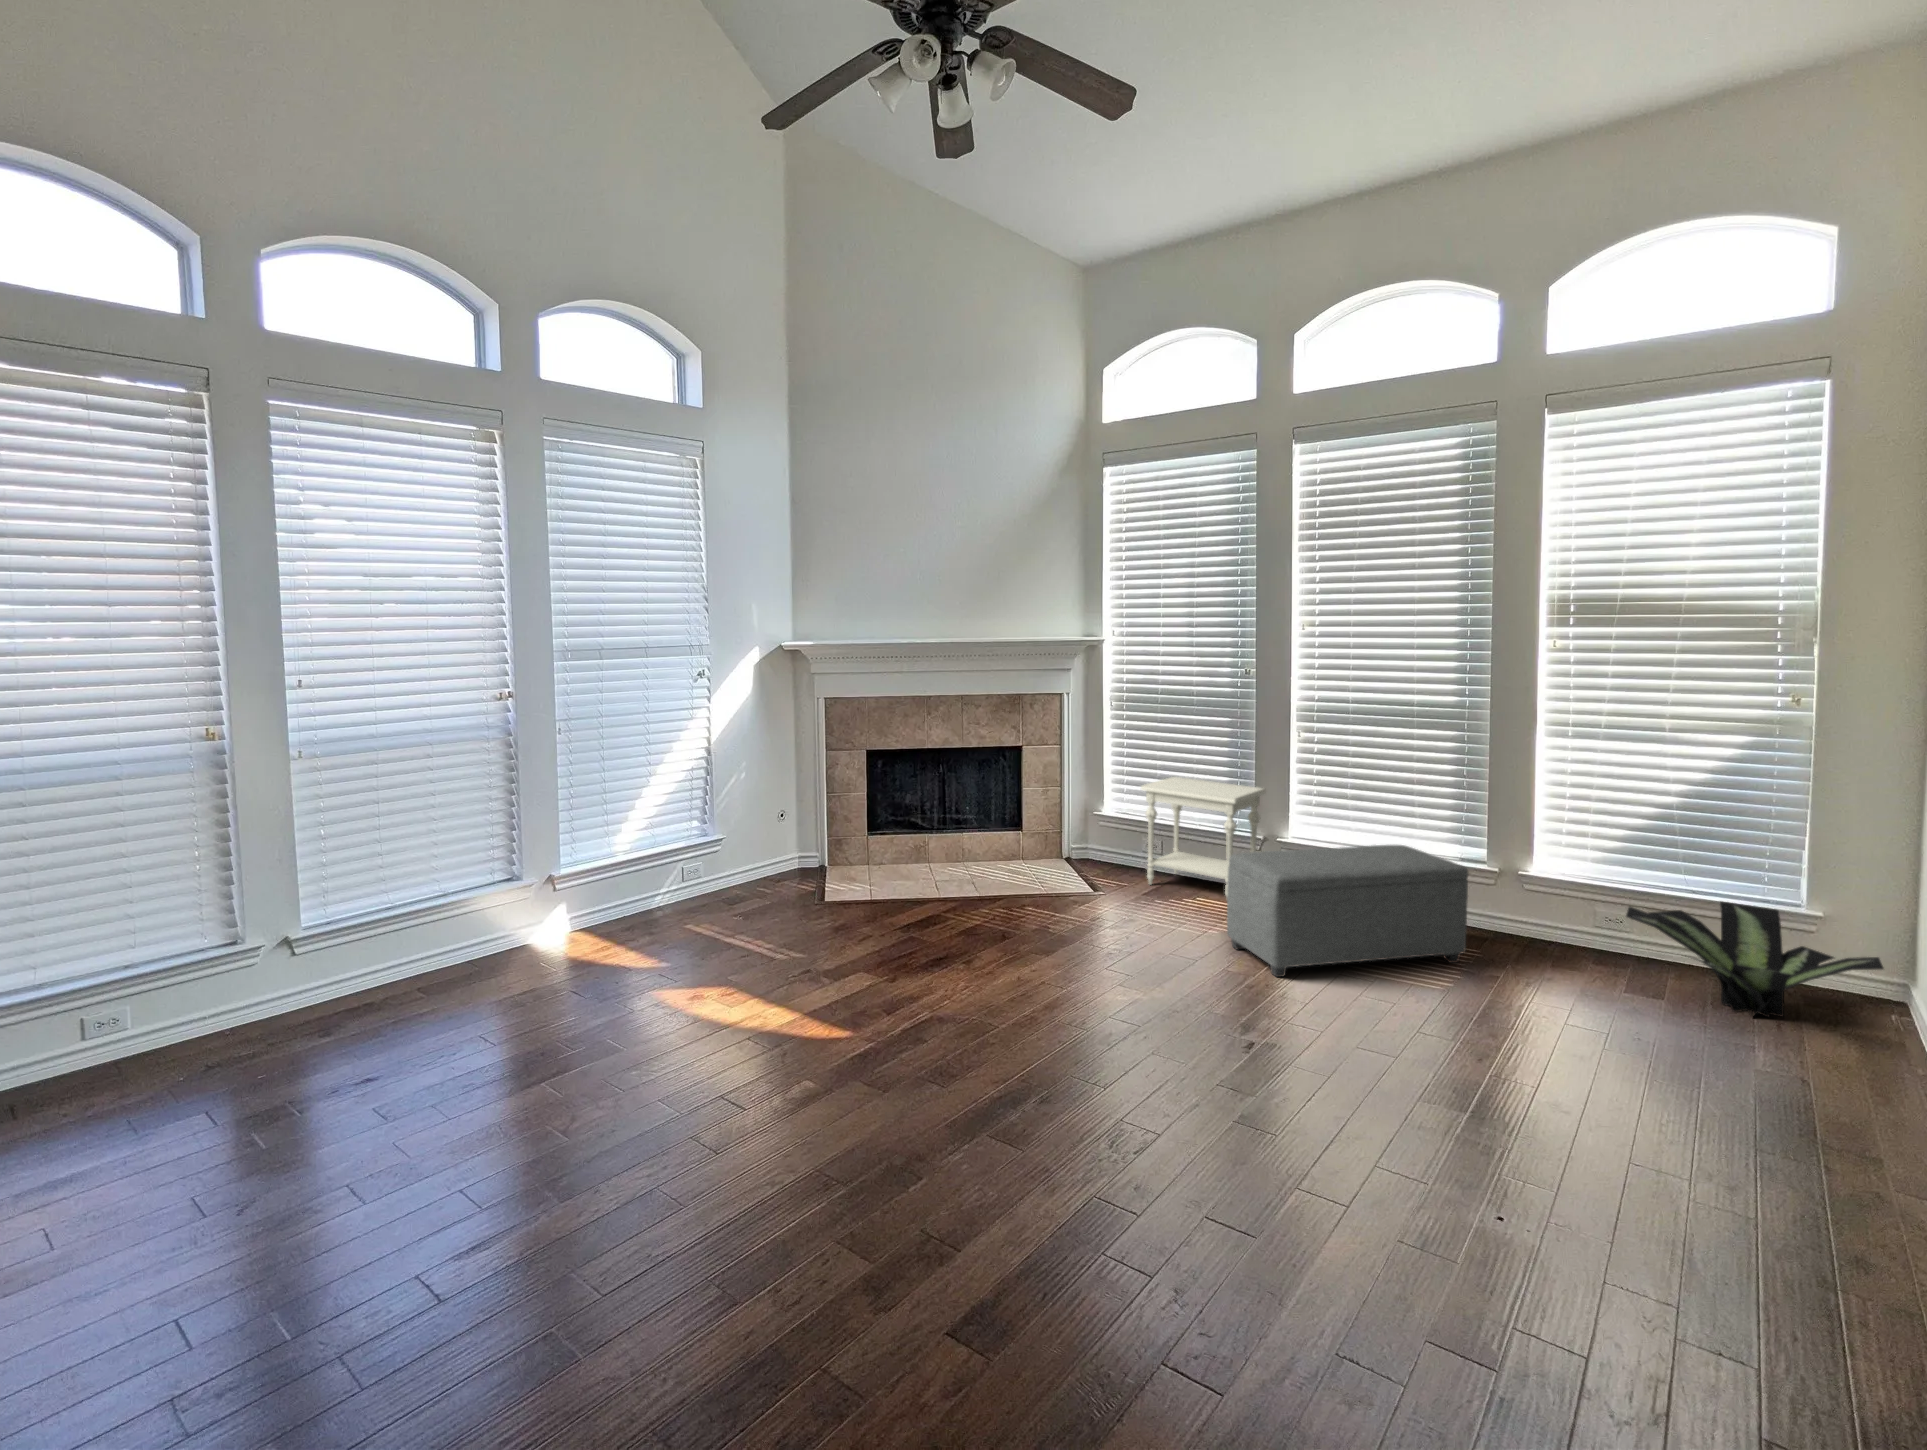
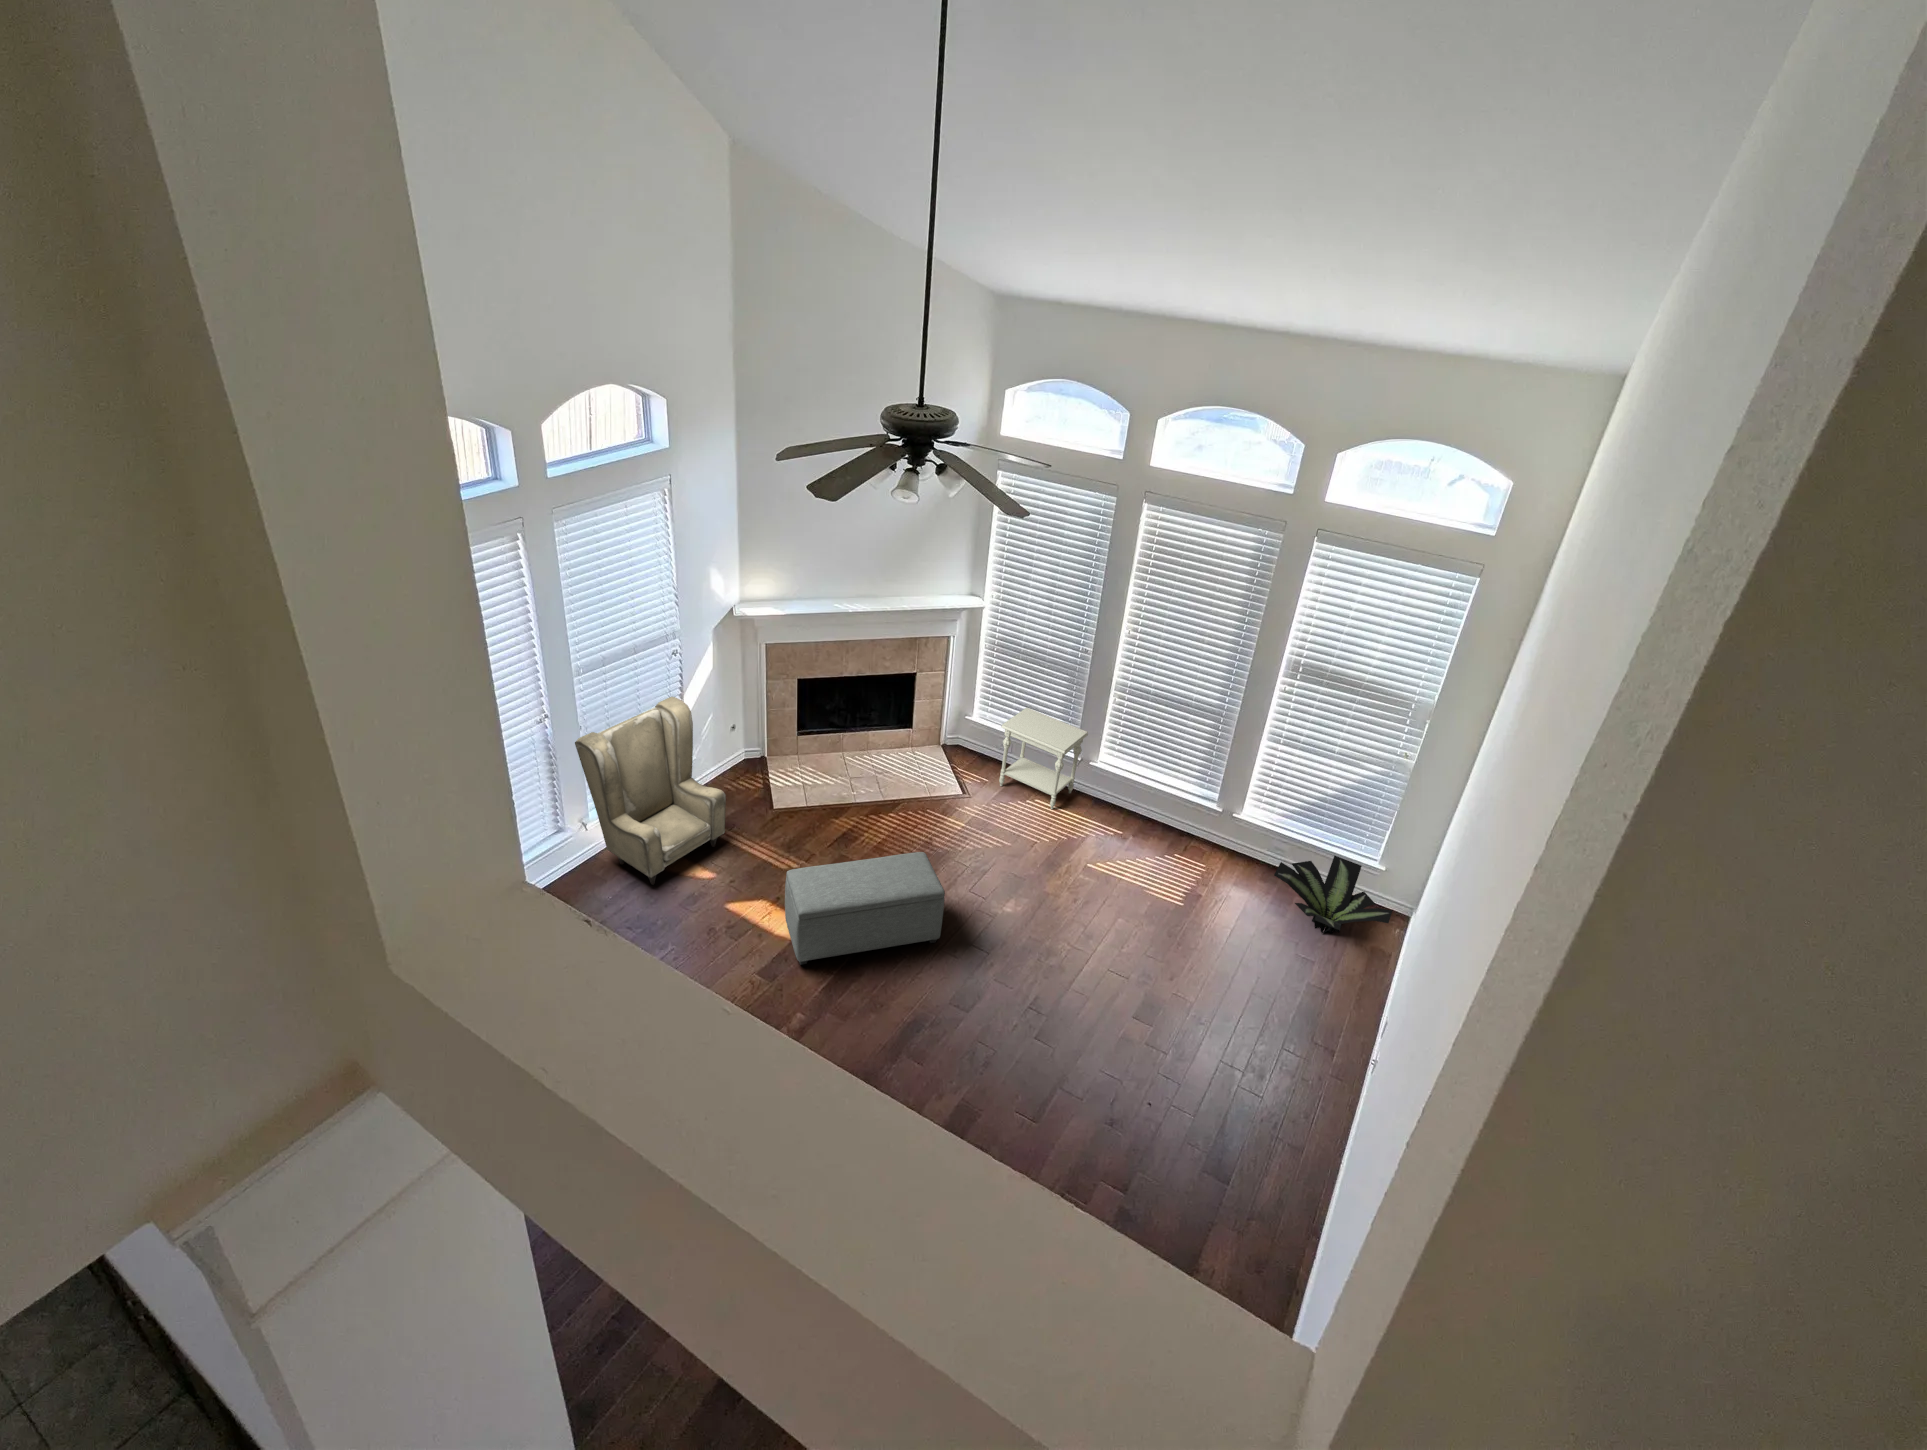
armchair: none [548,723,752,961] -> present [575,697,726,885]
ottoman: present [1227,845,1468,977] -> present [785,852,945,965]

